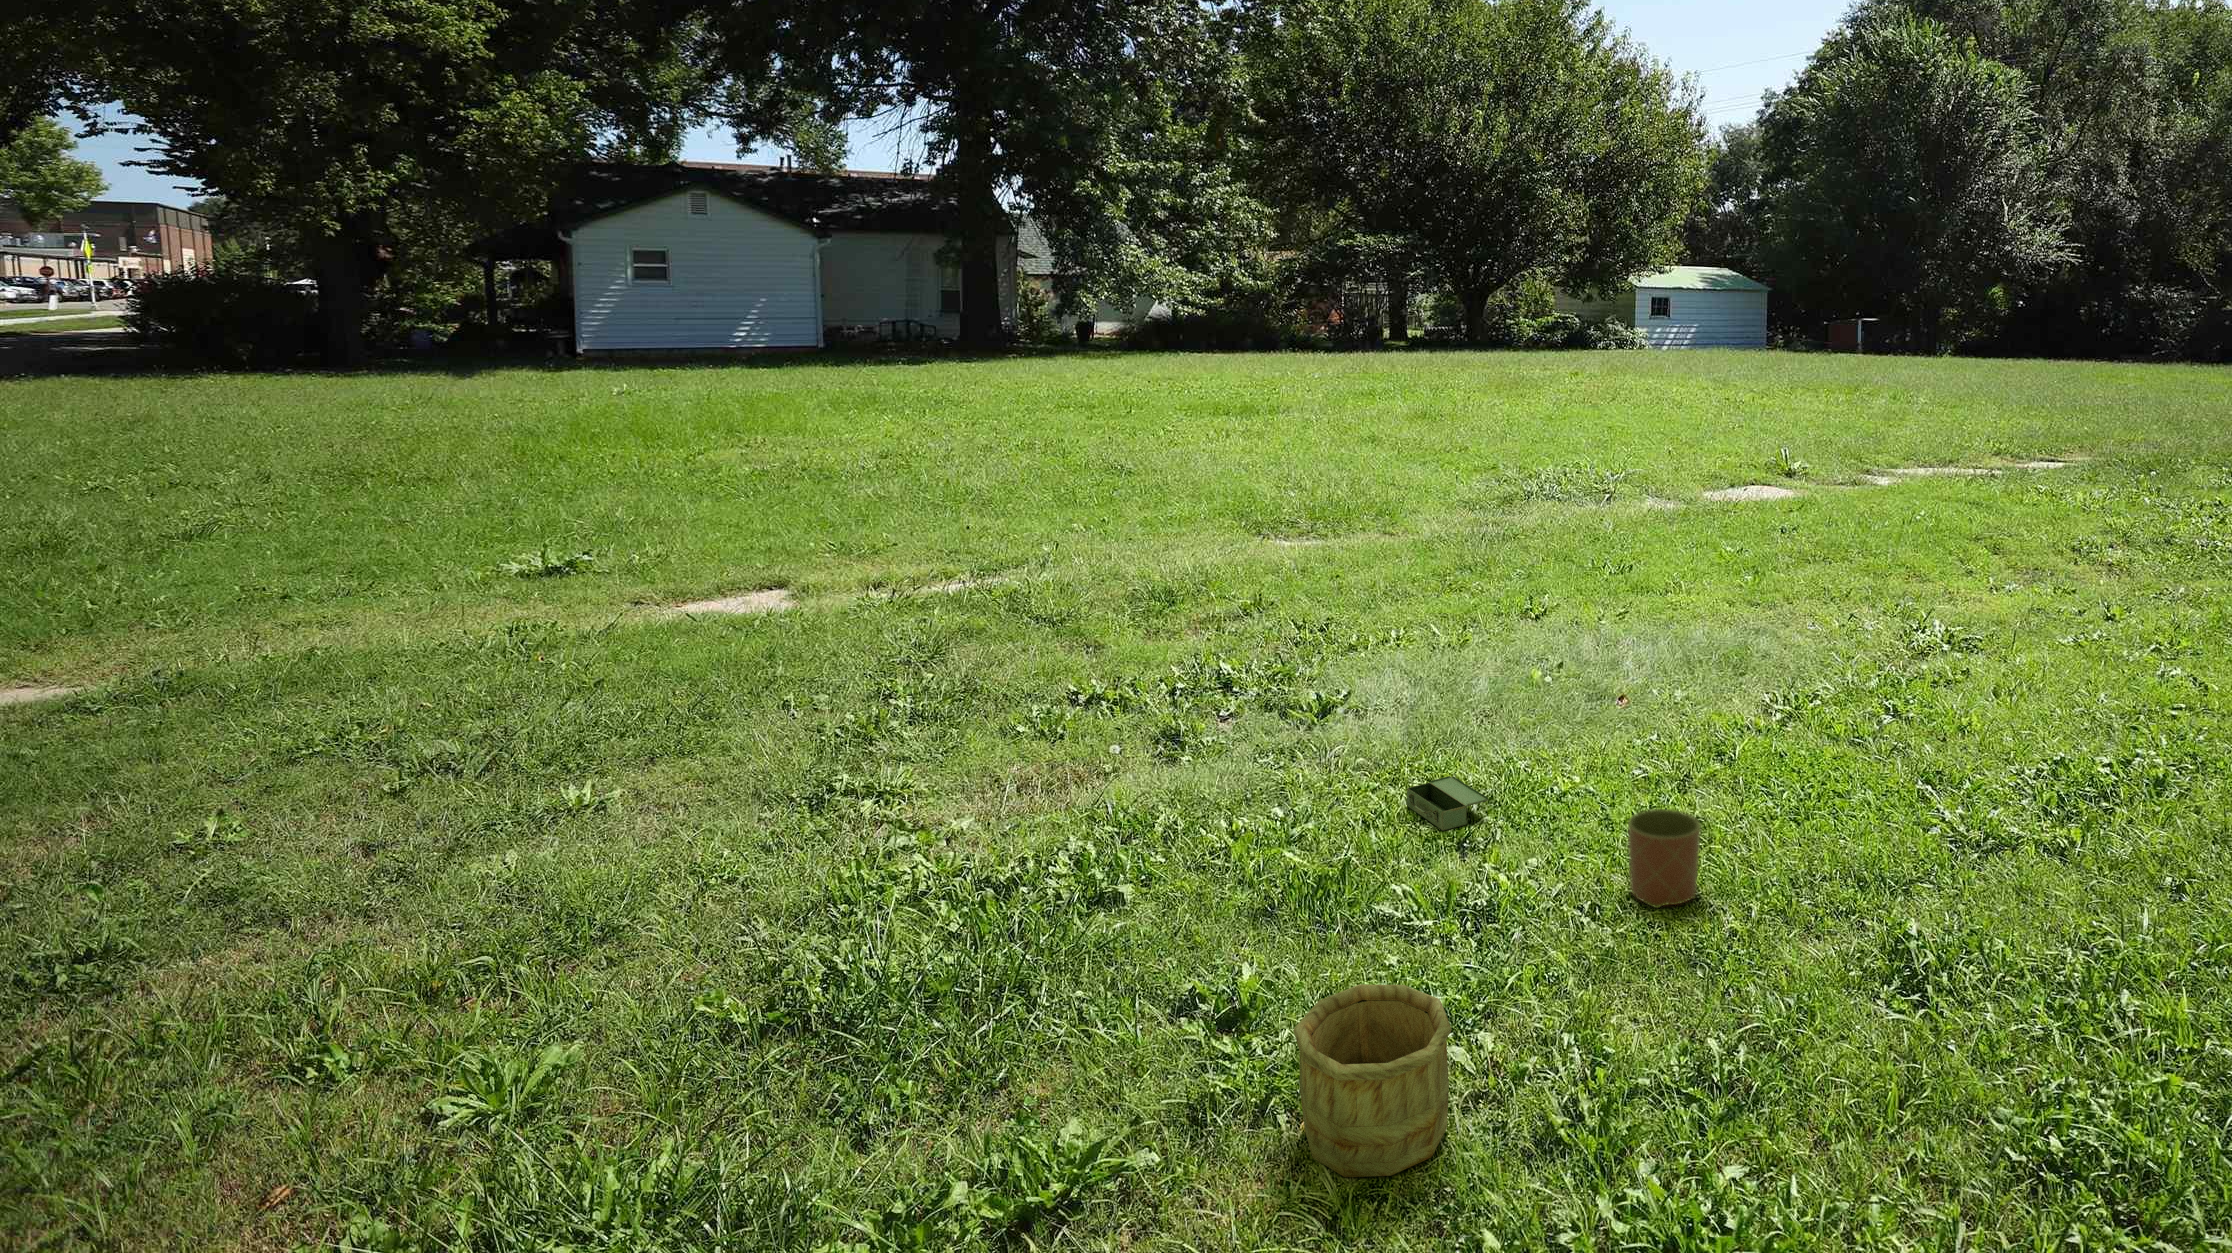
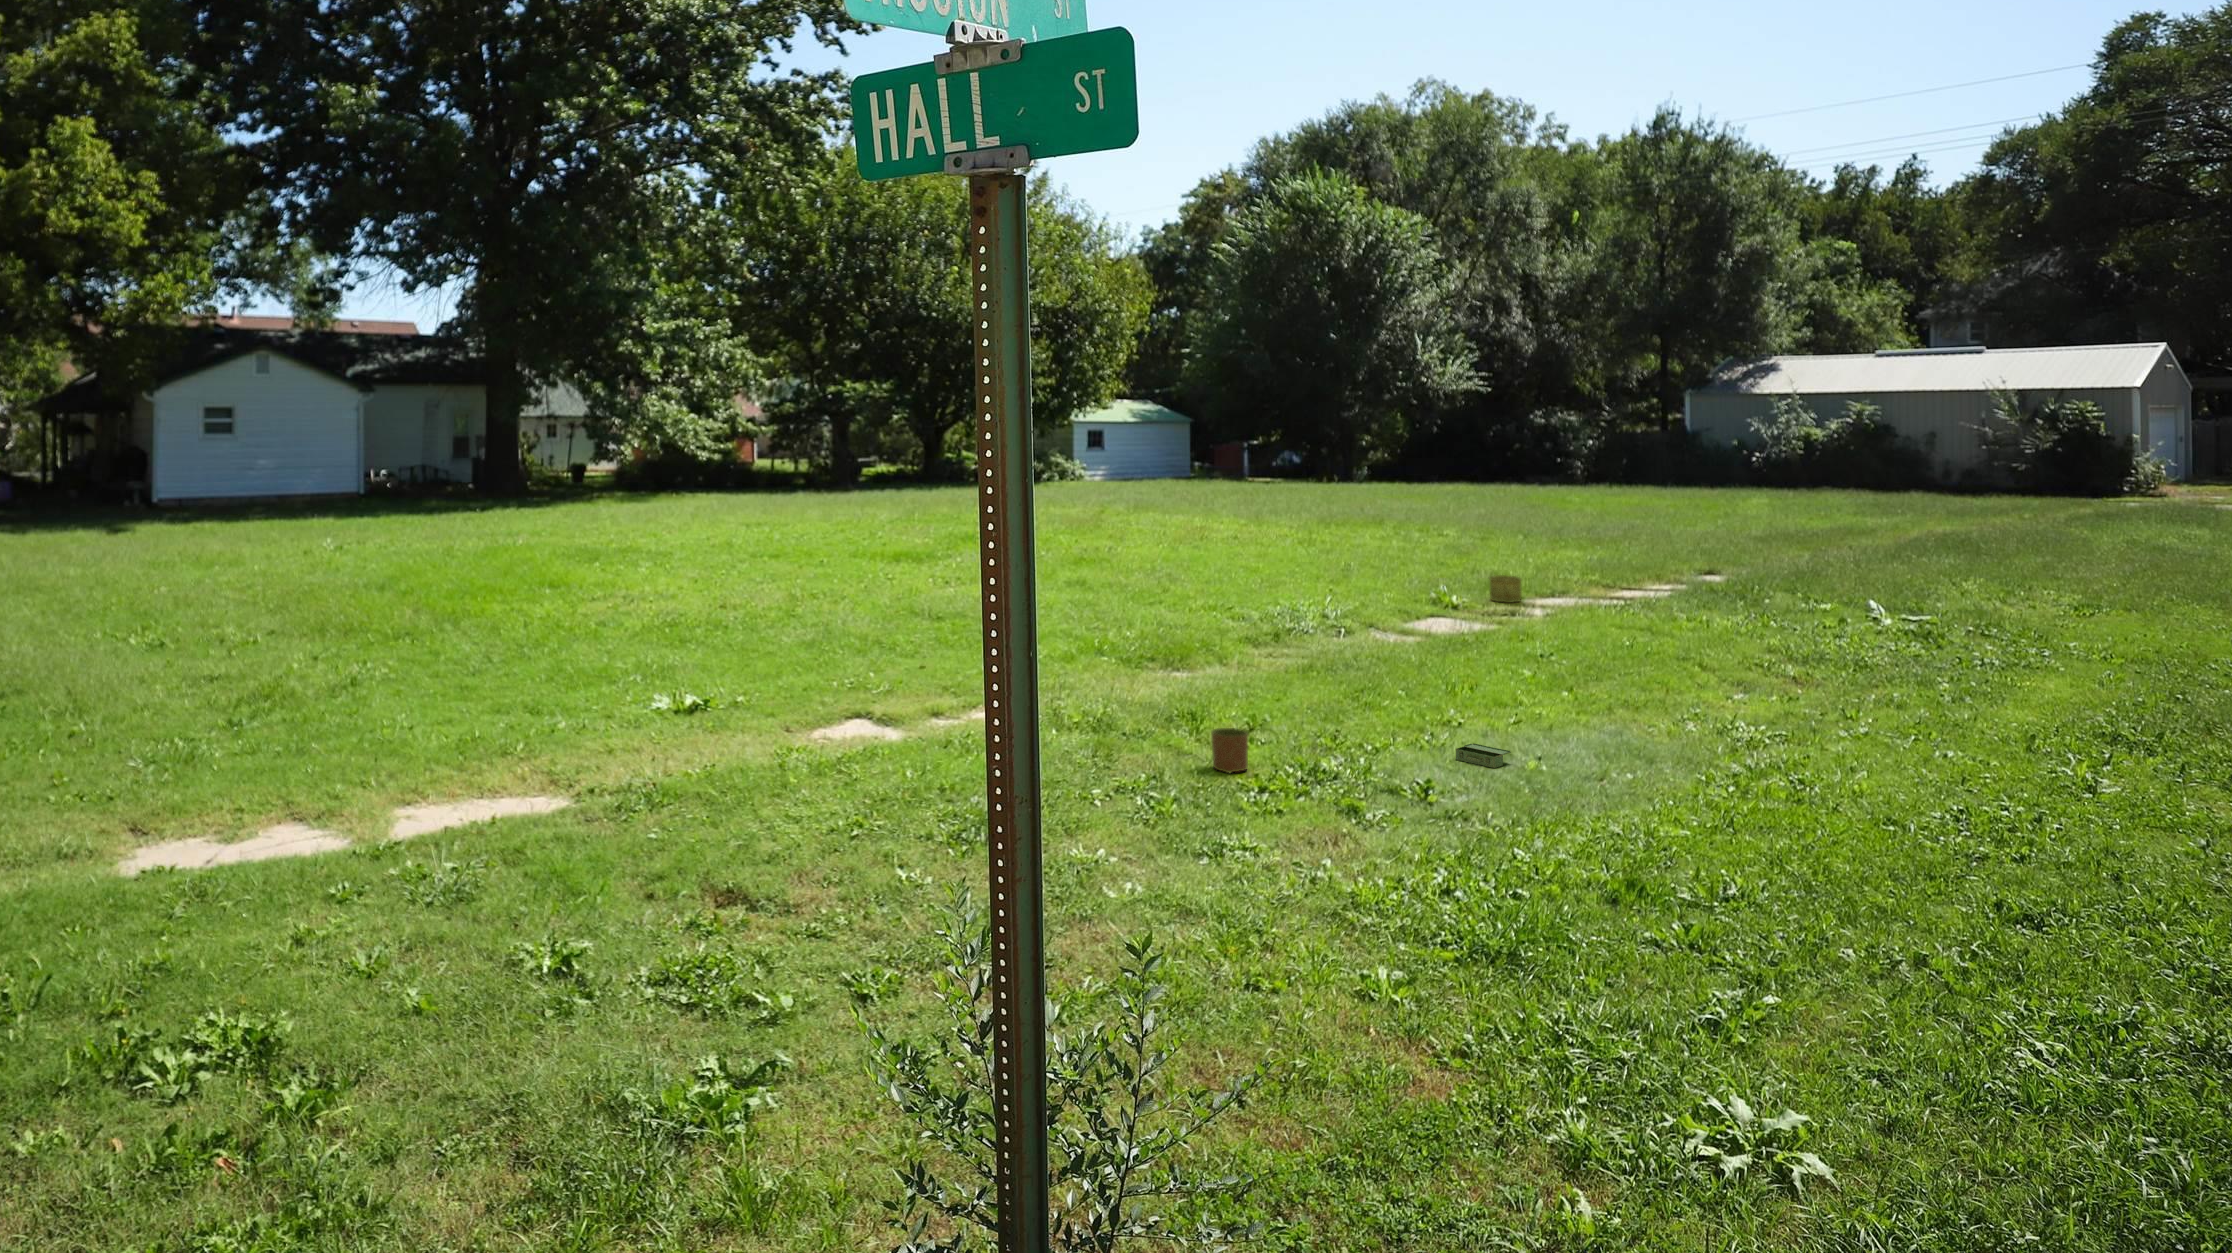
planter: present [1628,809,1701,908] -> present [1211,728,1248,773]
wooden bucket: present [1293,984,1451,1177] -> present [1490,575,1522,603]

